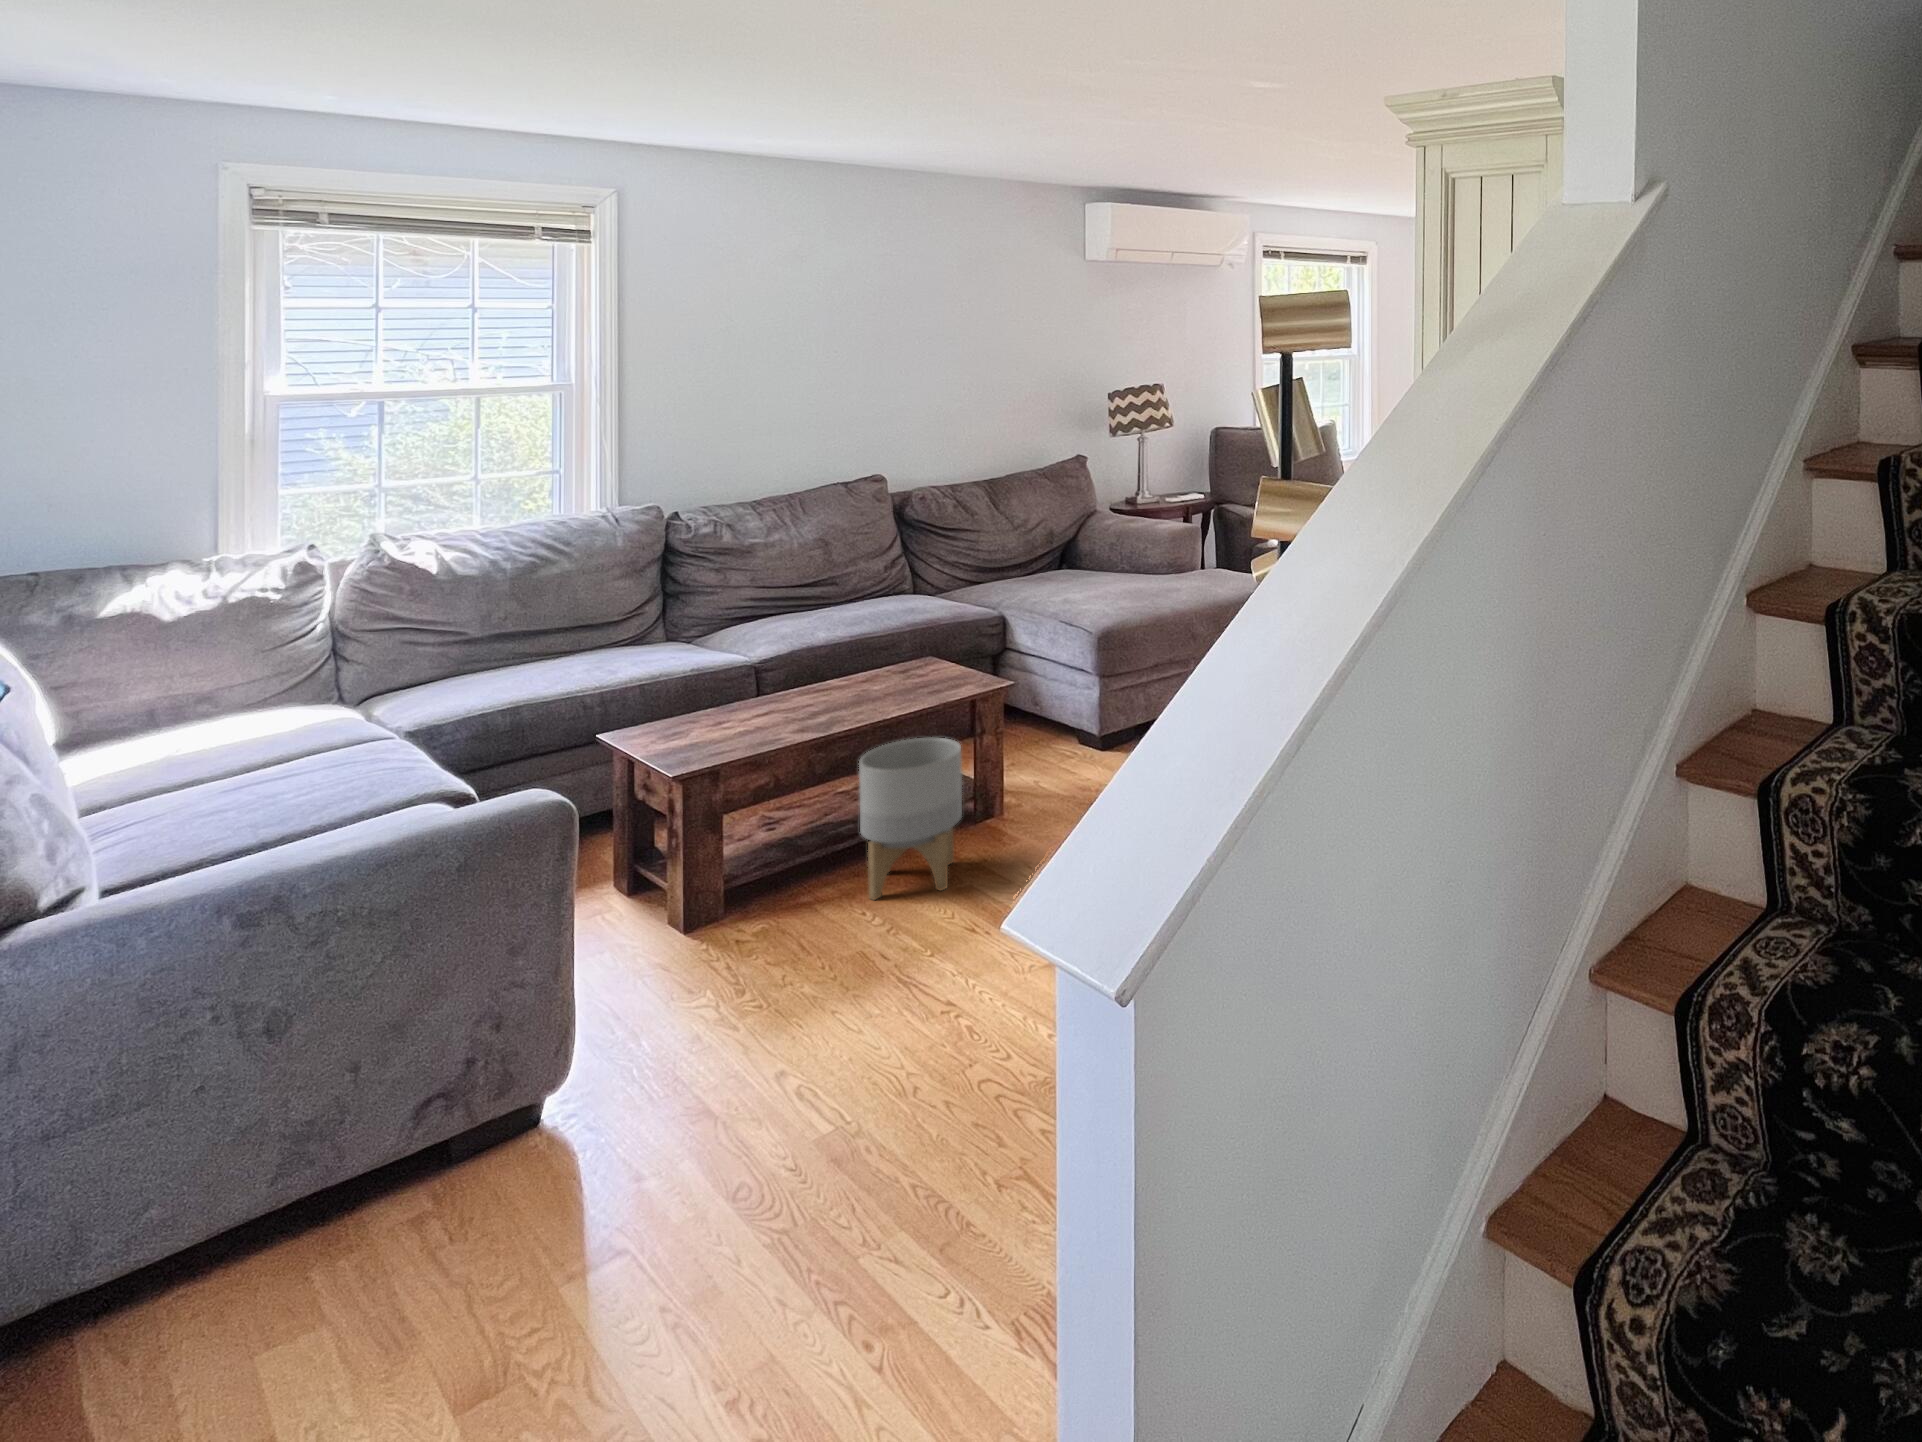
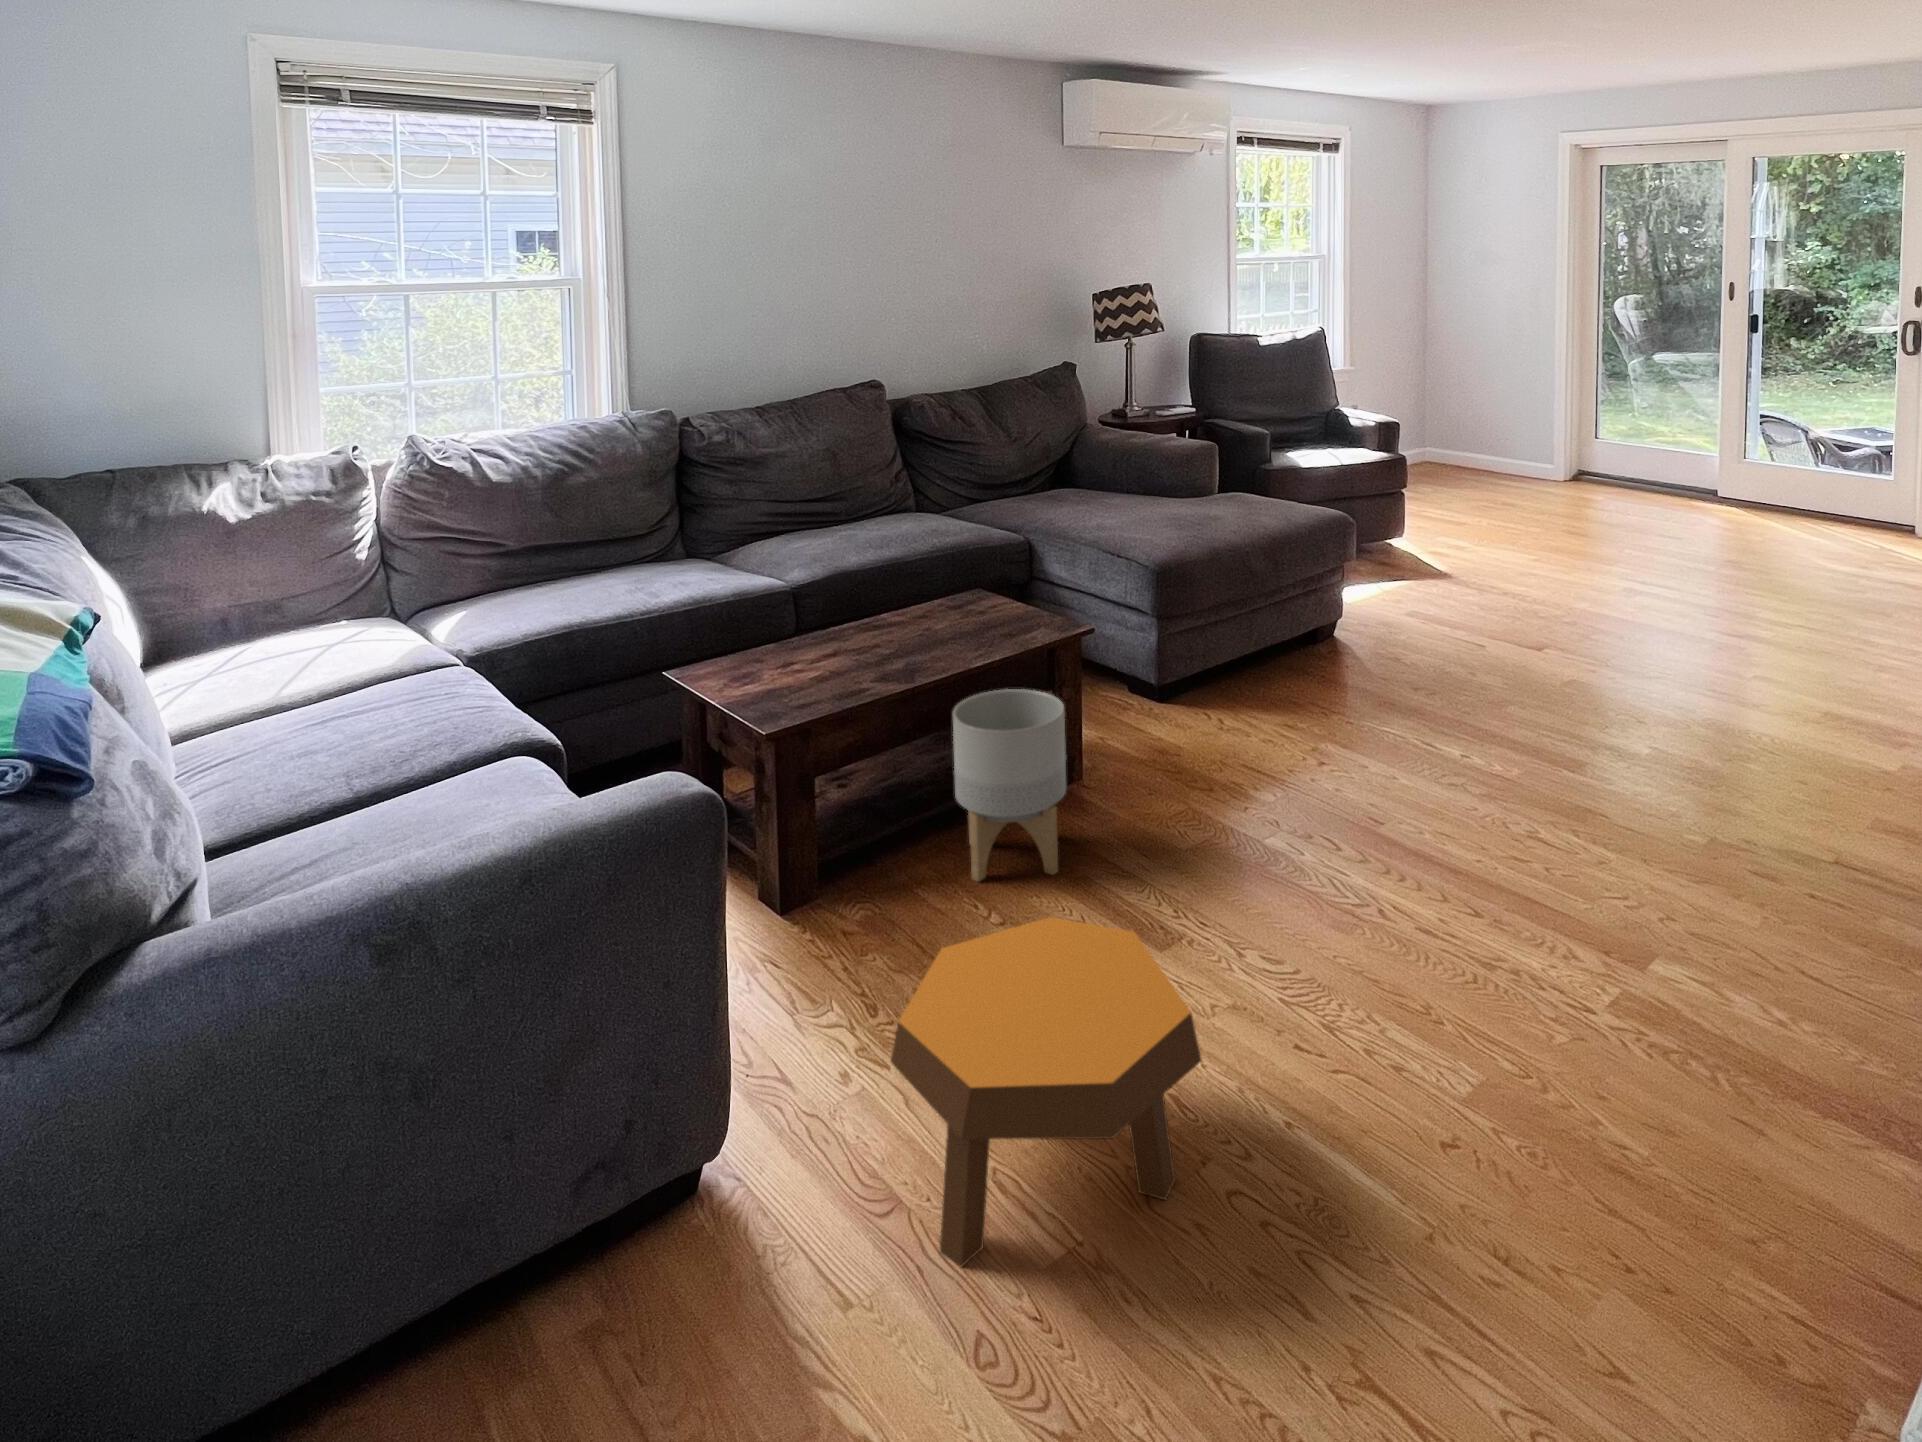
footstool: none [708,903,959,1158] -> present [891,917,1202,1267]

